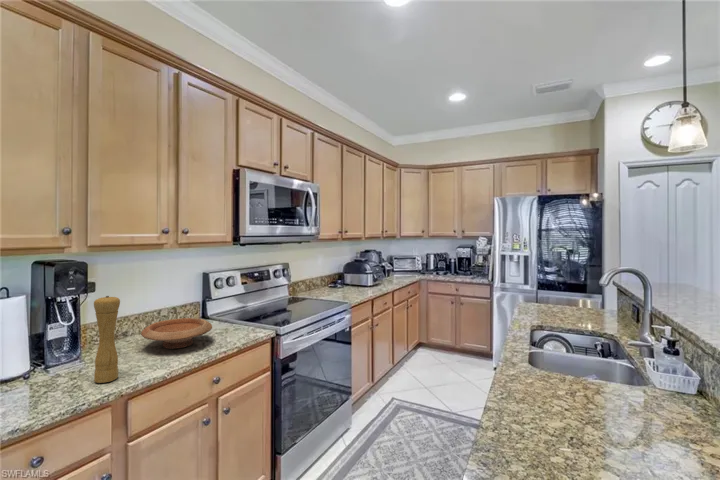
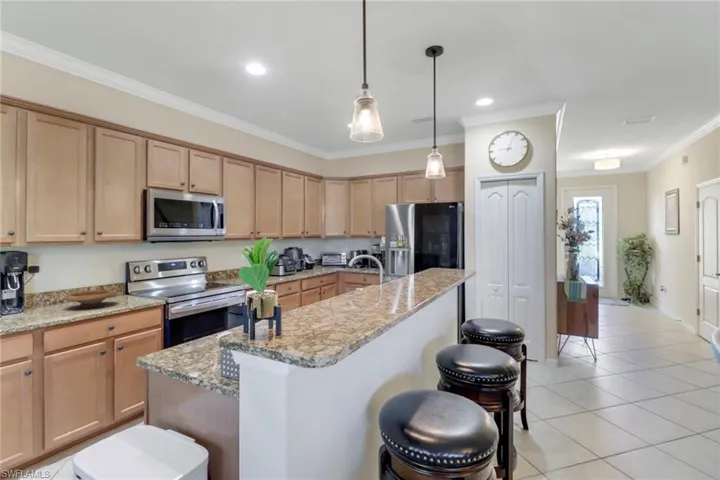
pepper mill: present [94,296,120,383] -> none [22,270,40,320]

